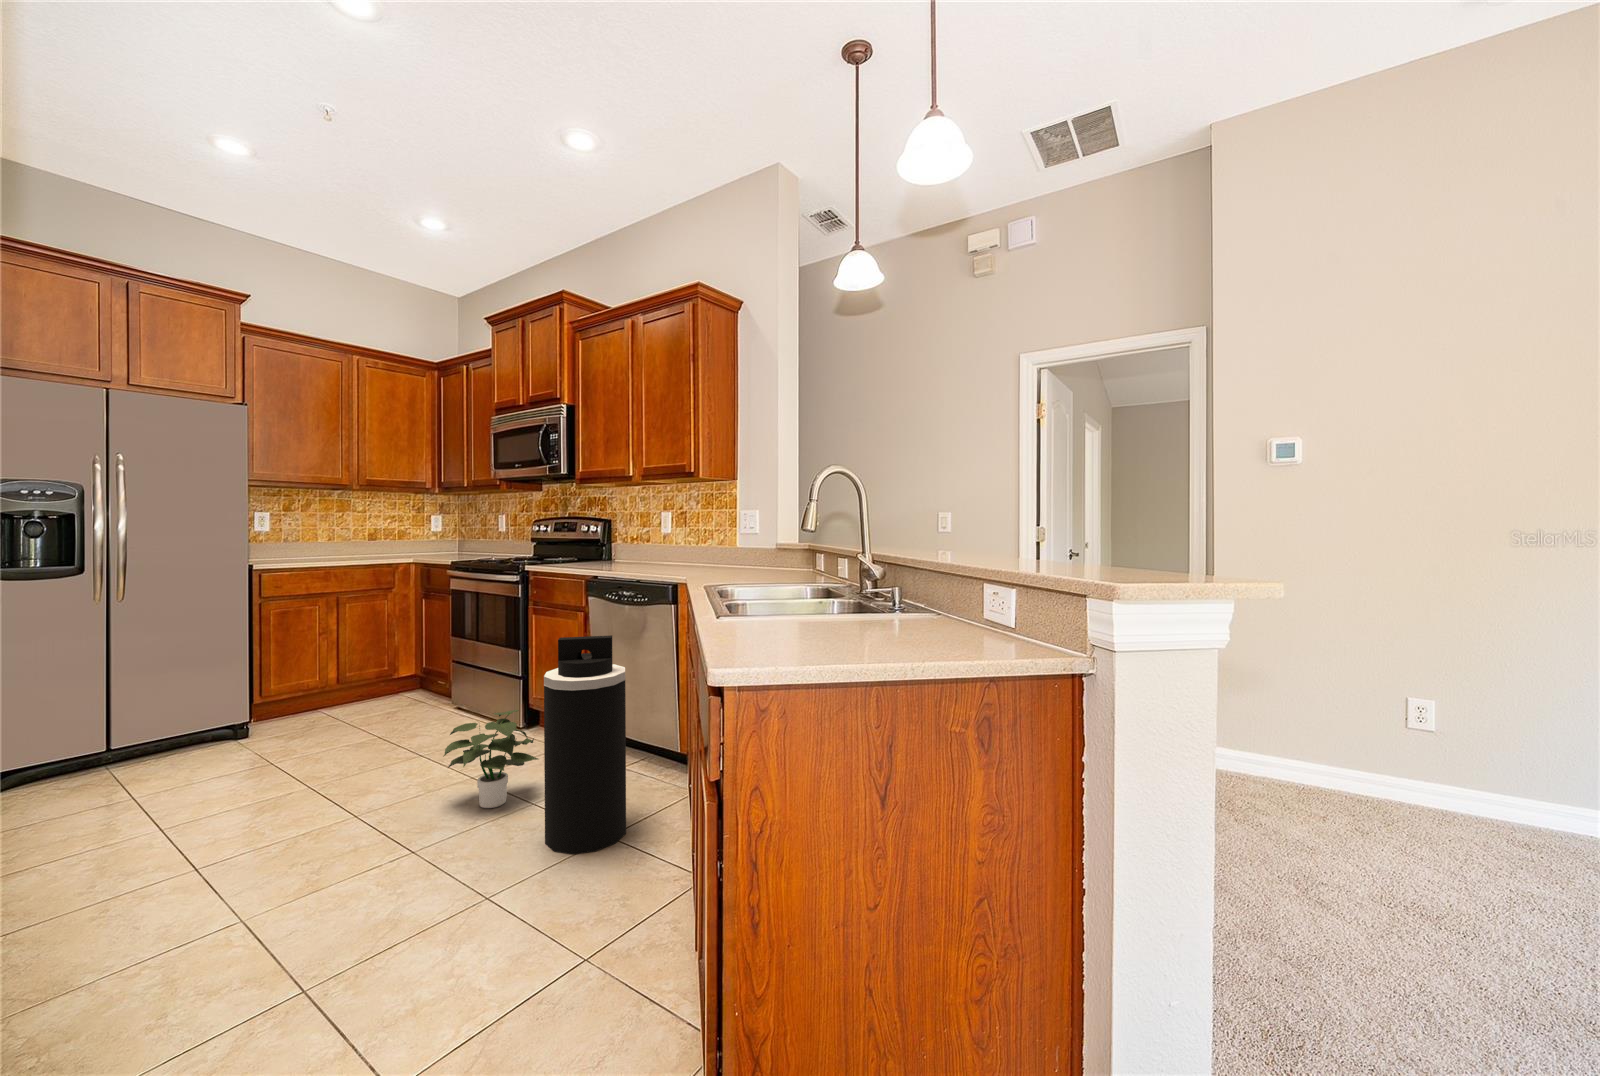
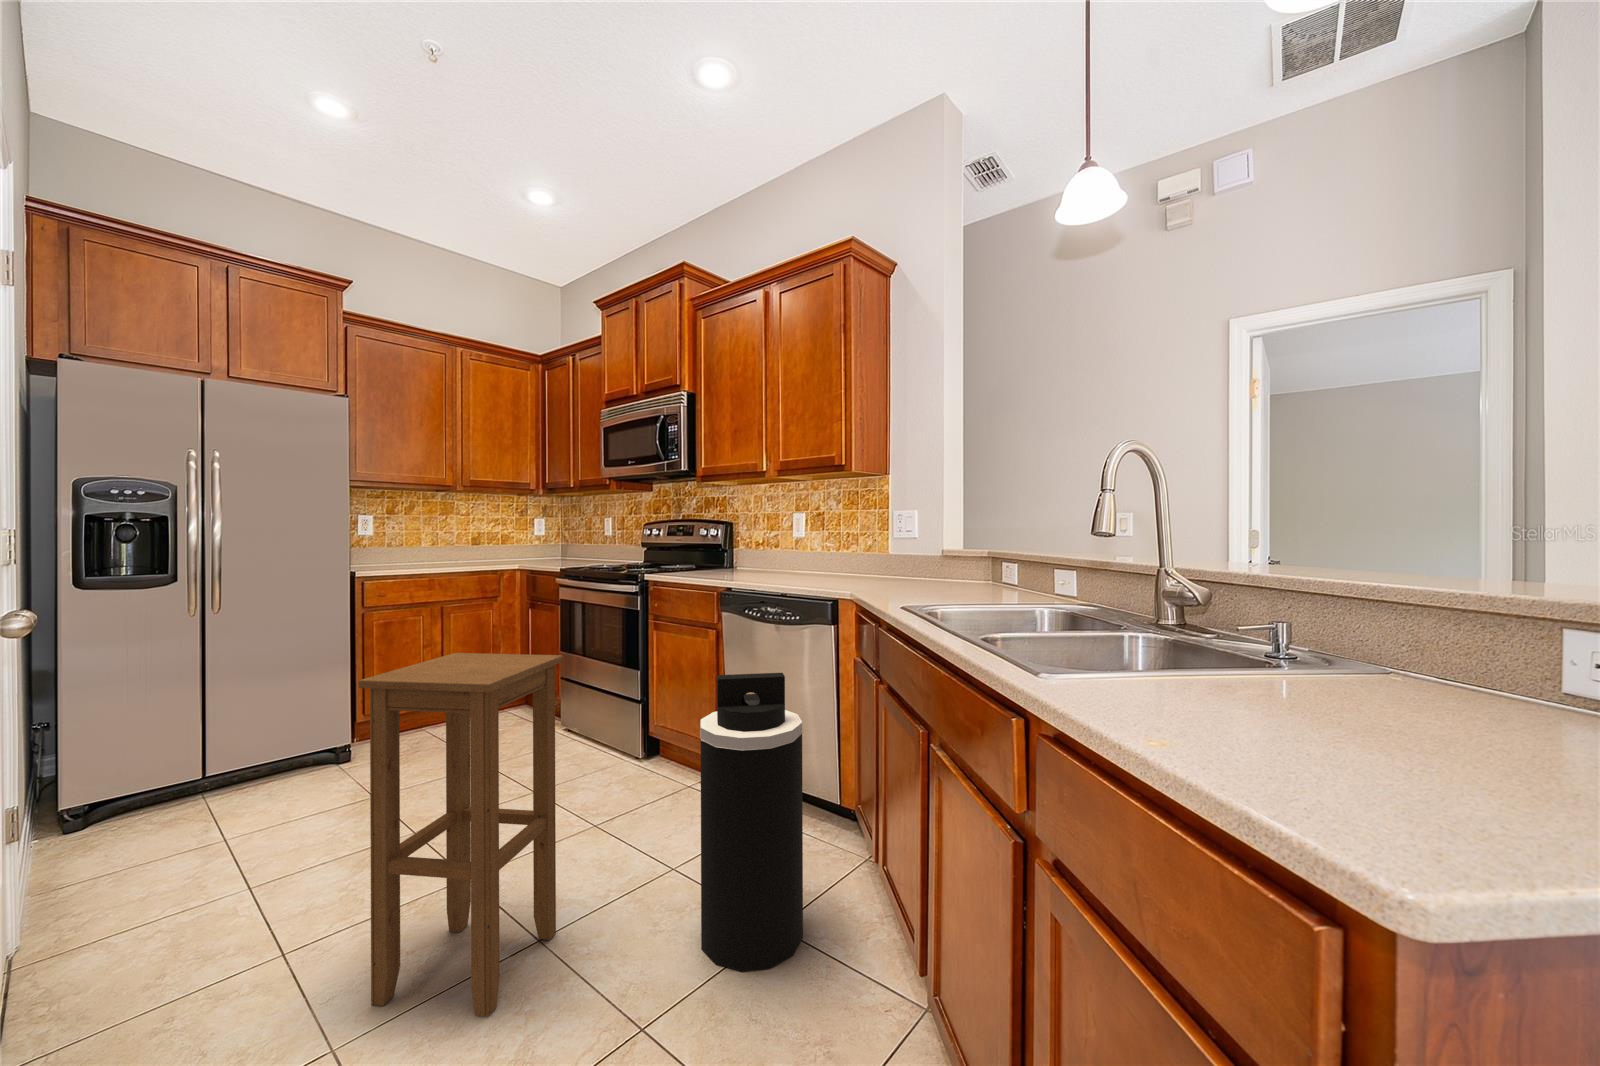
stool: none [264,624,435,887] -> present [359,653,563,1017]
potted plant: present [443,710,539,808] -> none [567,756,679,883]

